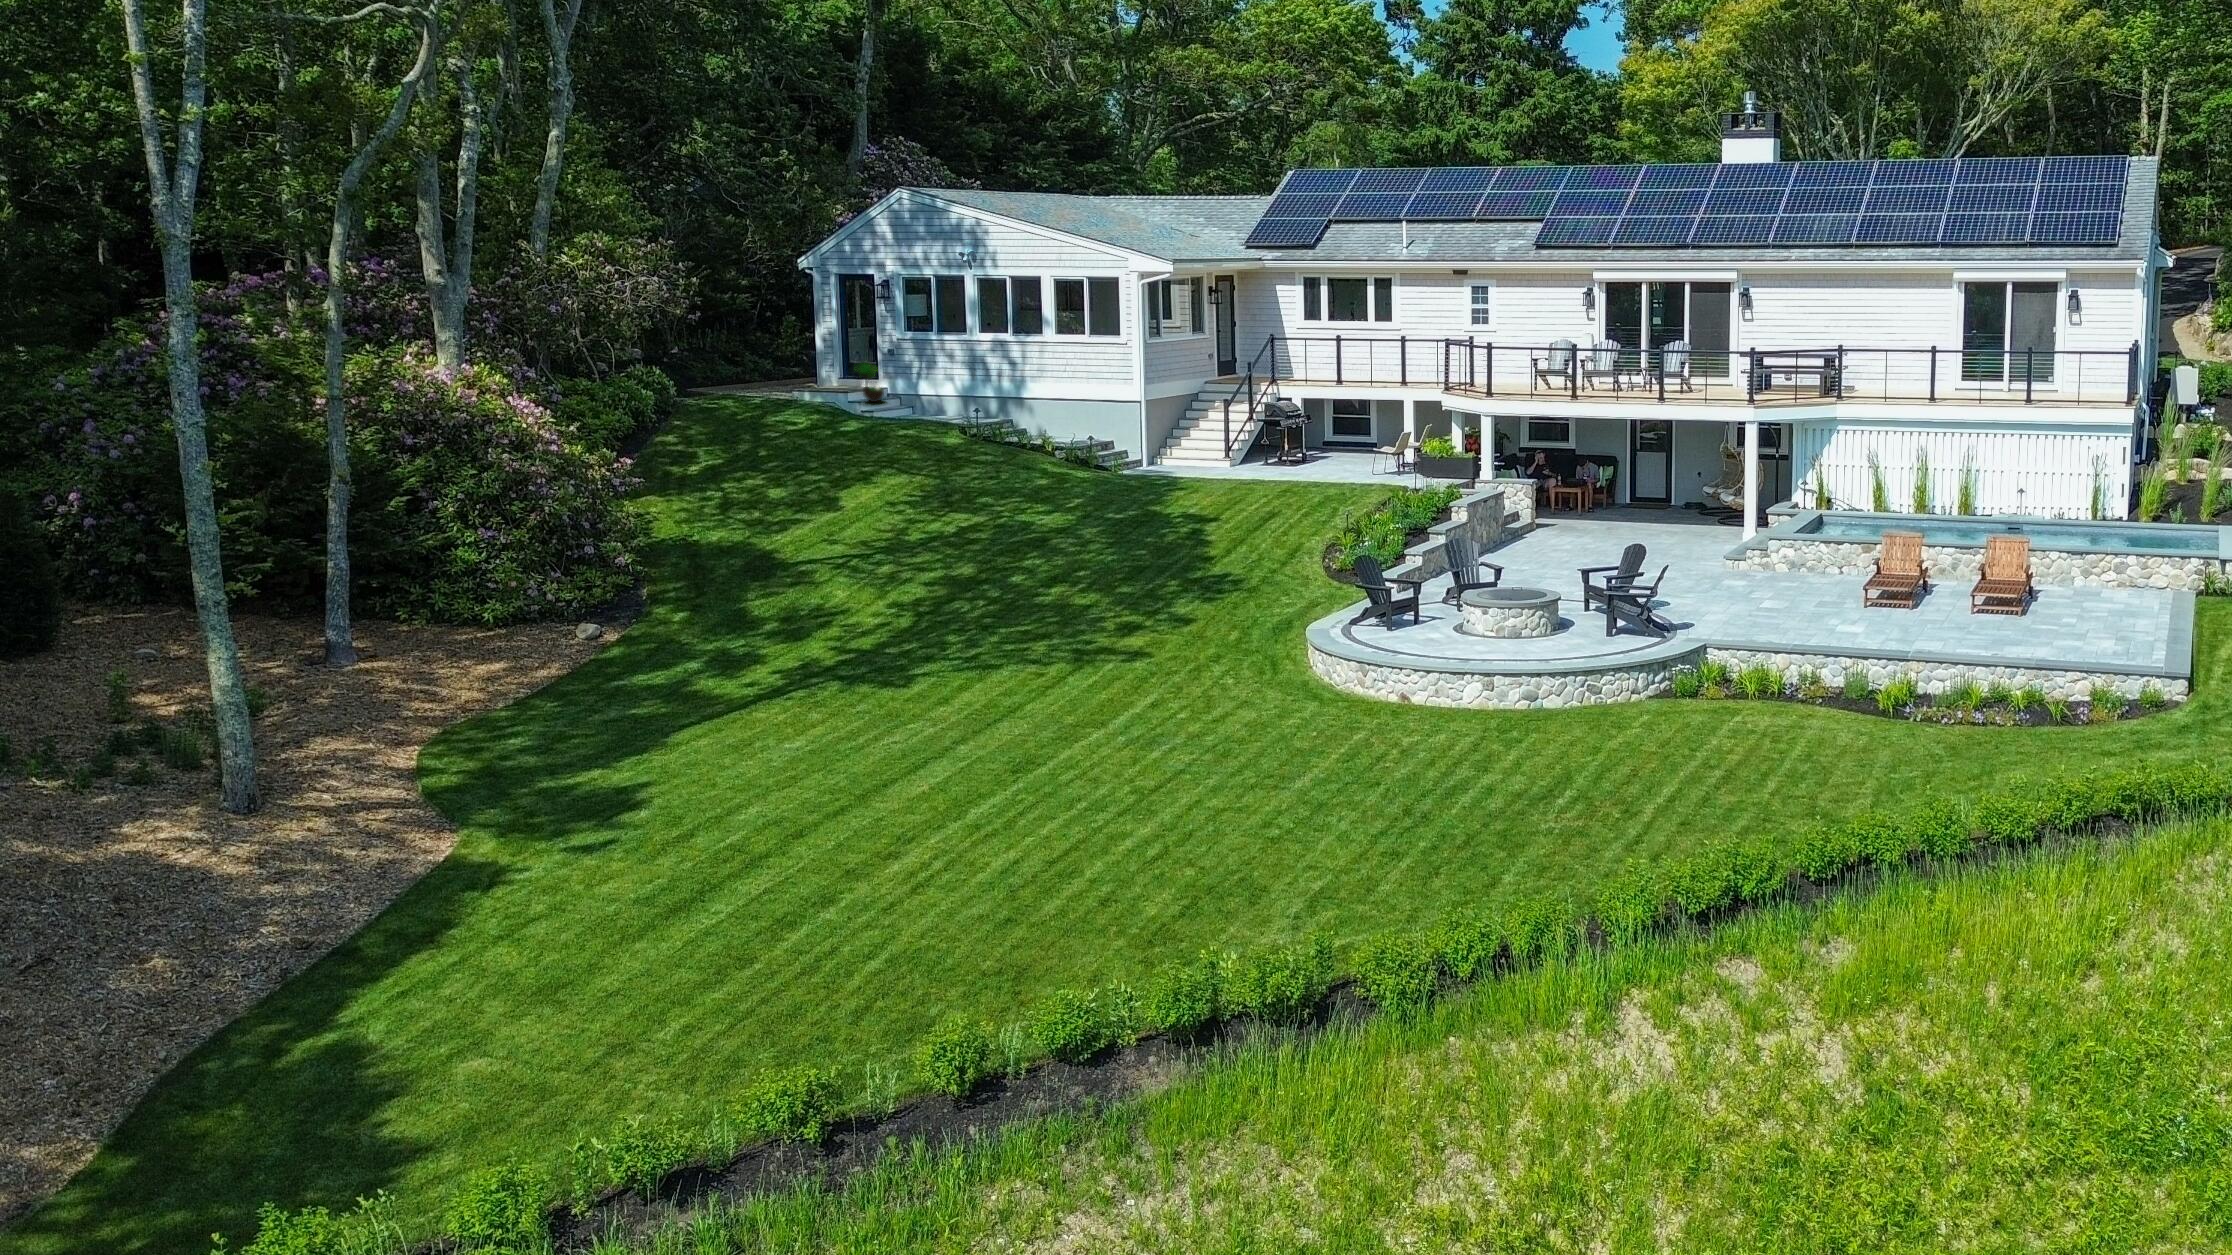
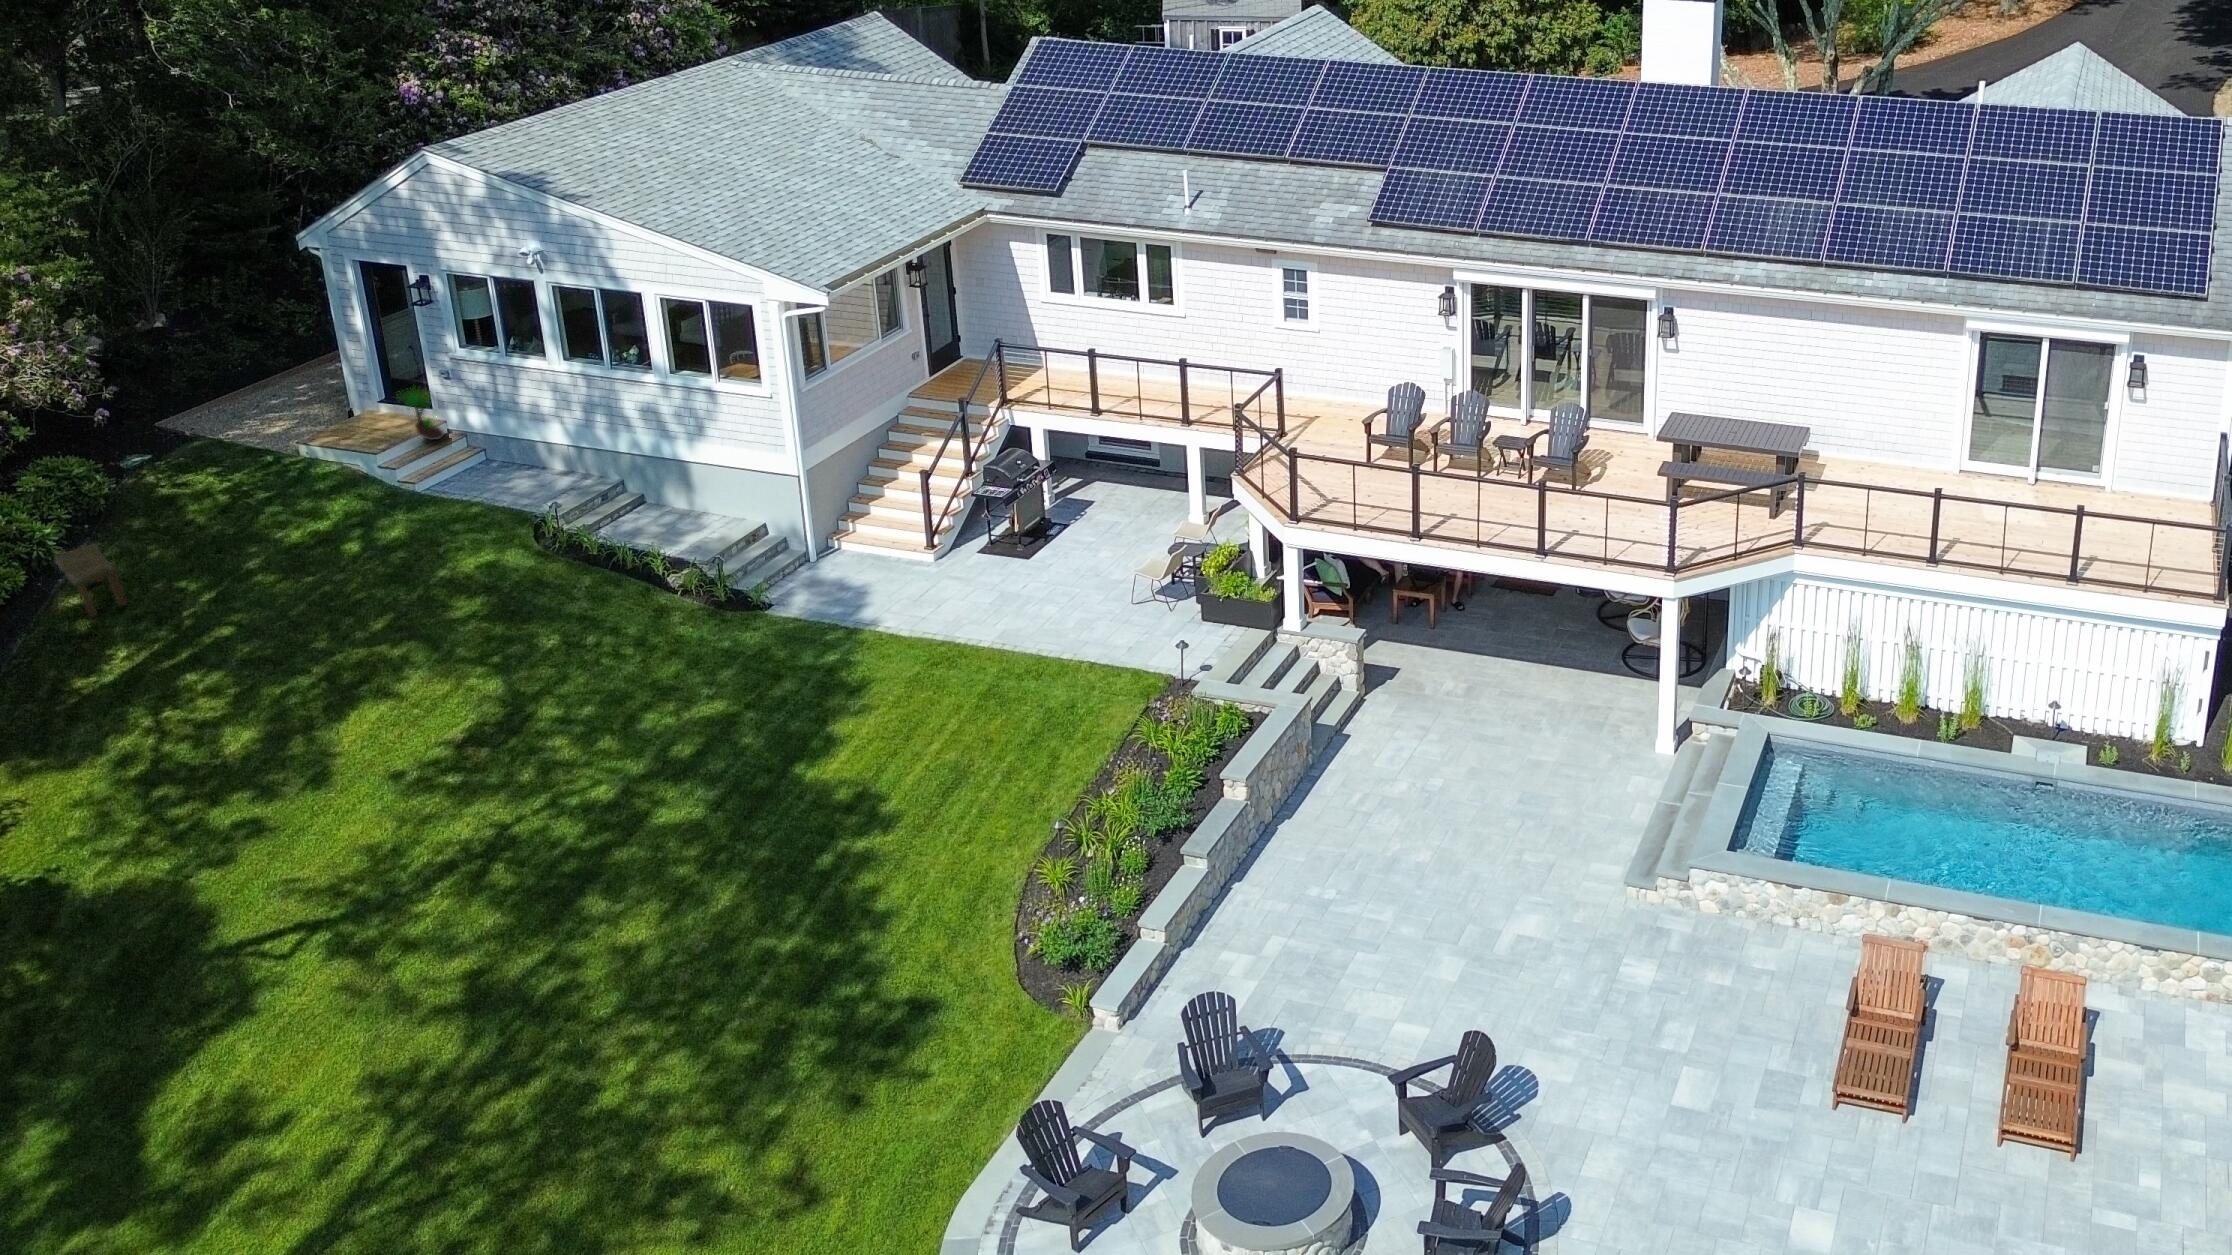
bench: none [643,409,687,447] -> present [55,544,126,617]

